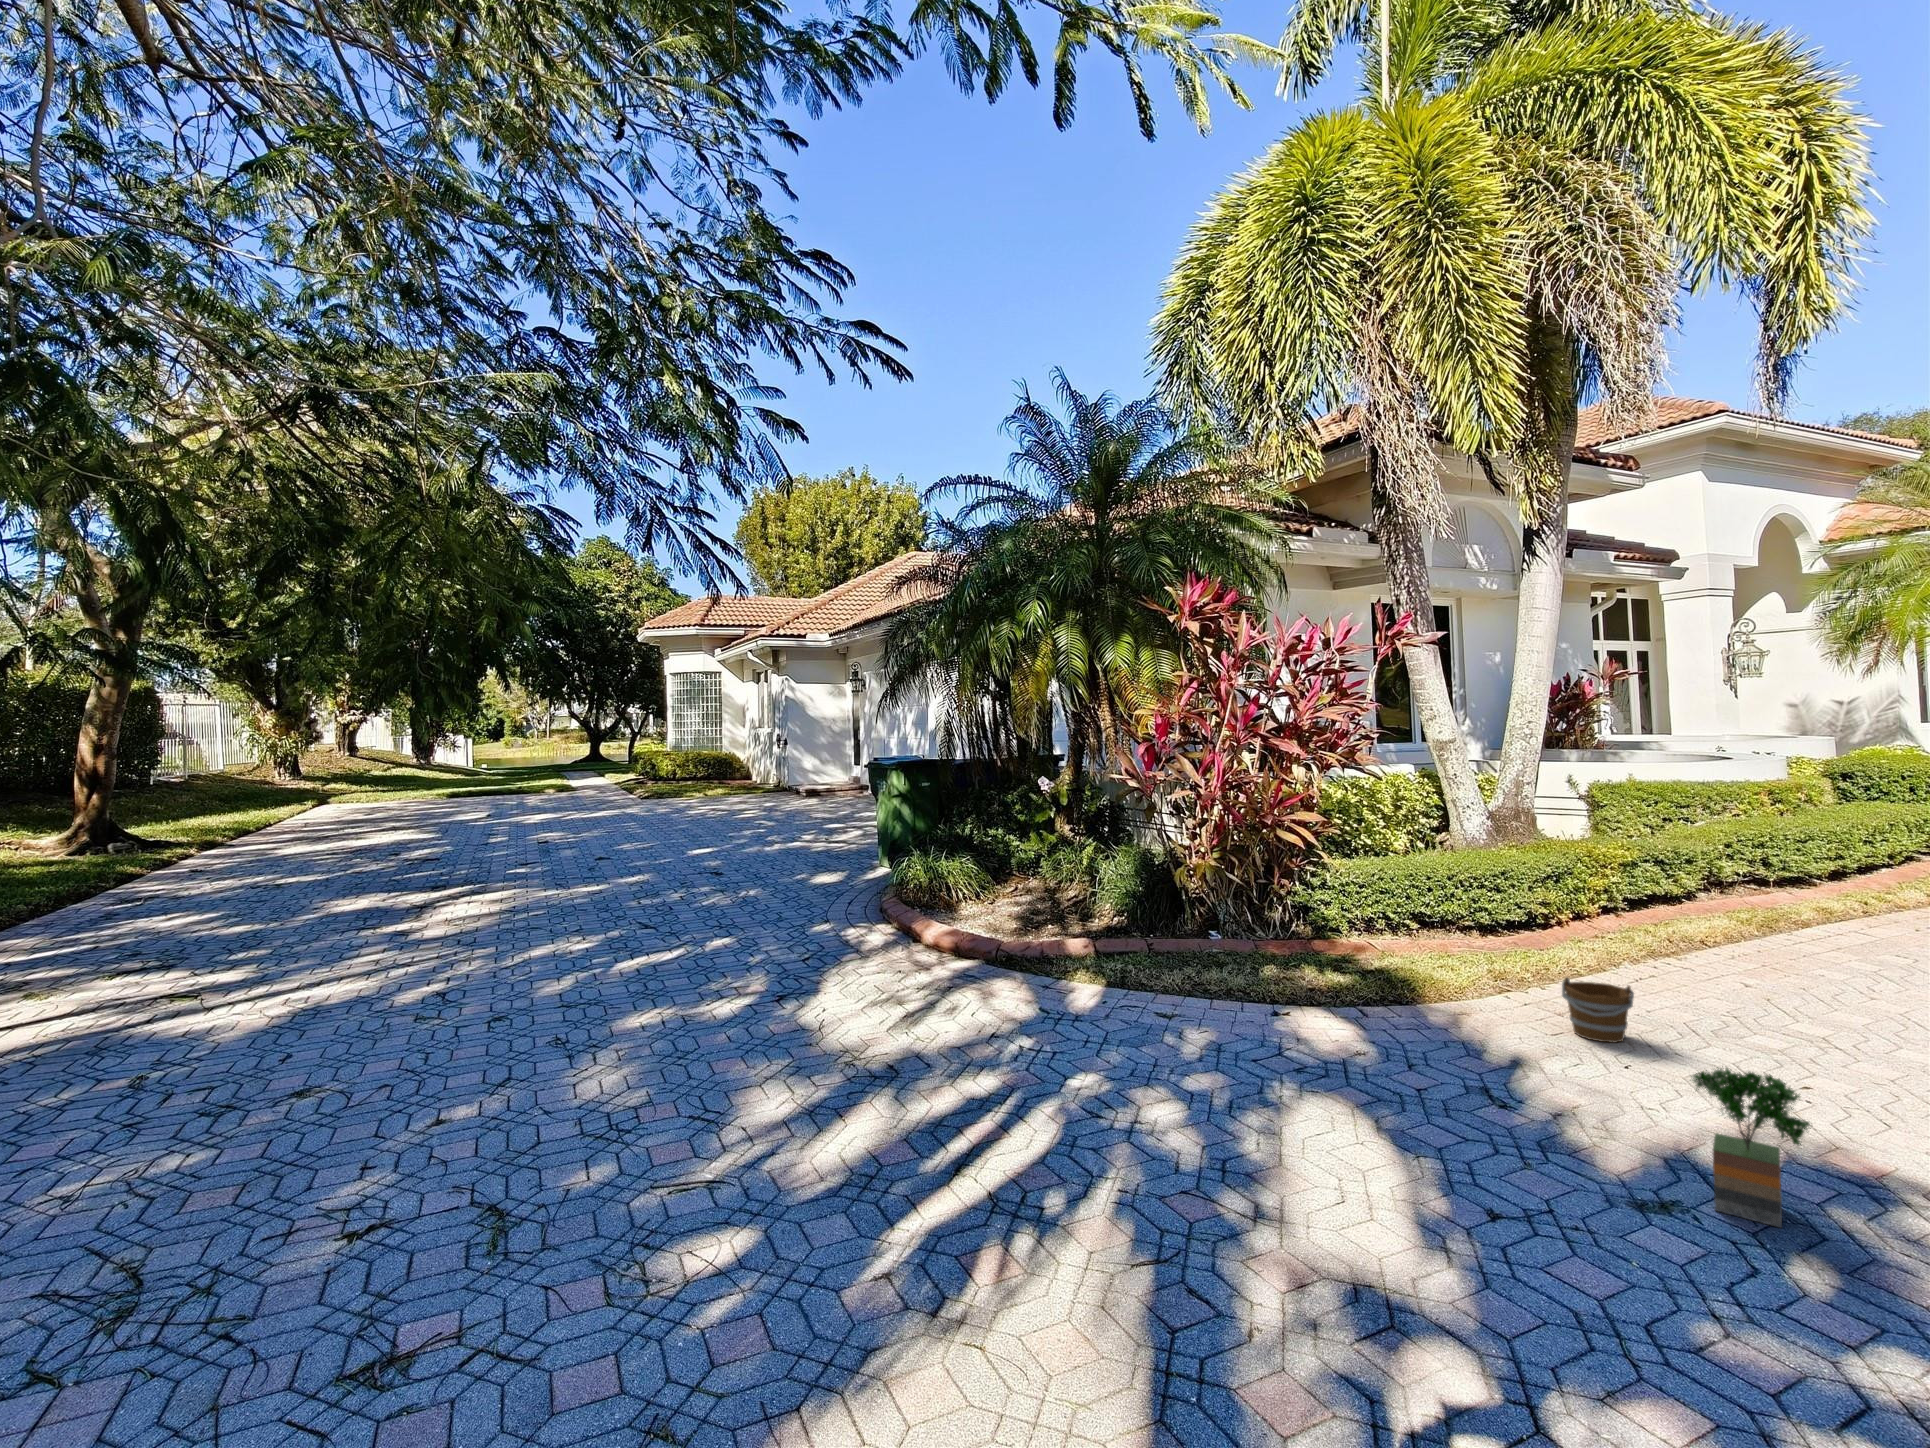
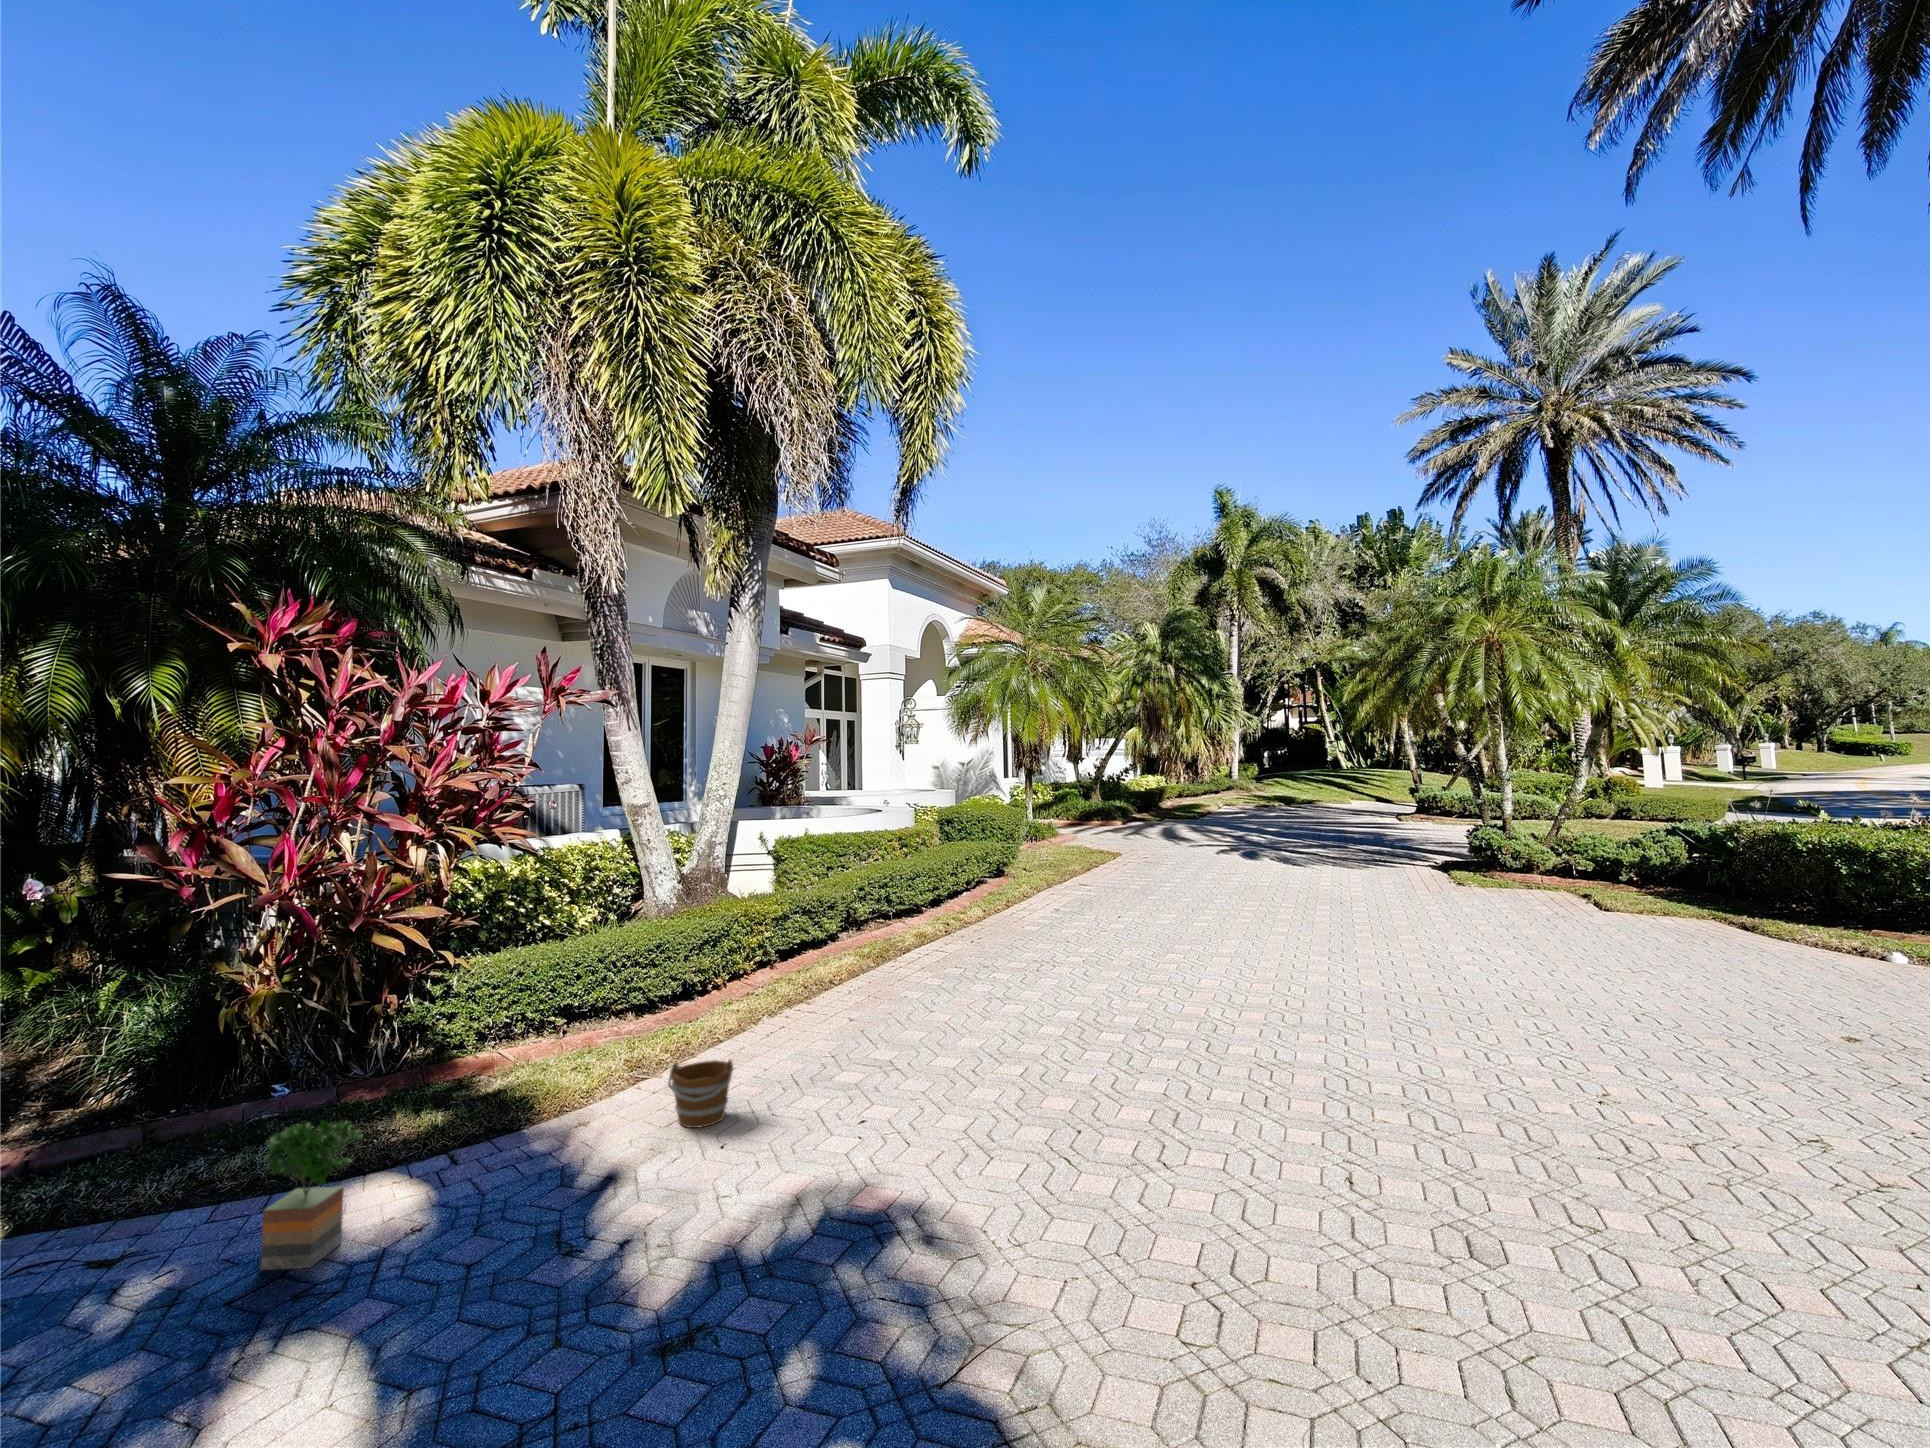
potted tree: present [1690,1067,1811,1228] -> present [261,1120,361,1270]

